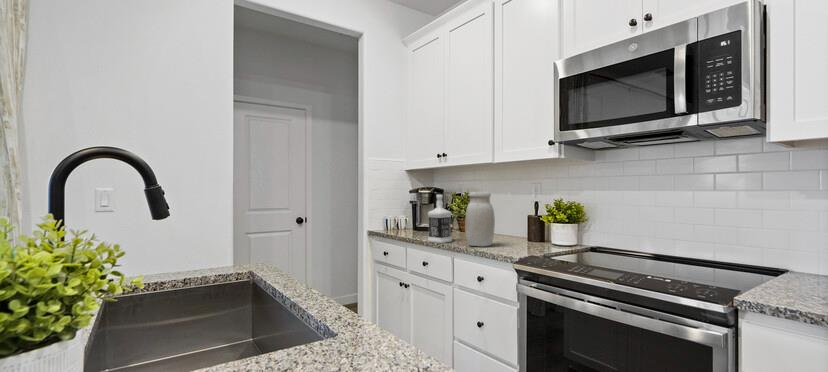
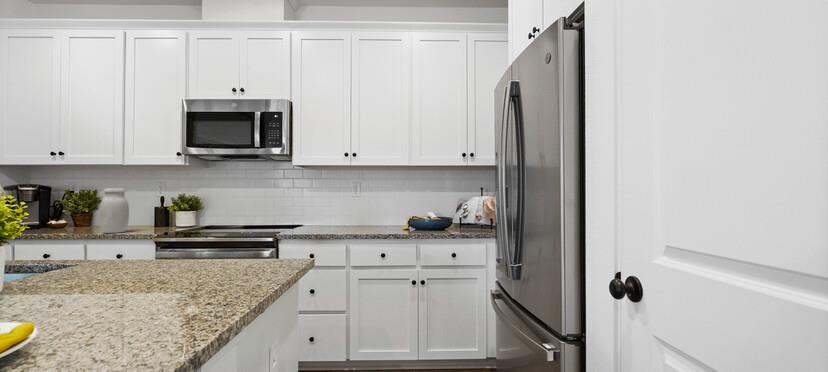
bottle: present [428,195,452,243] -> none [52,191,81,235]

